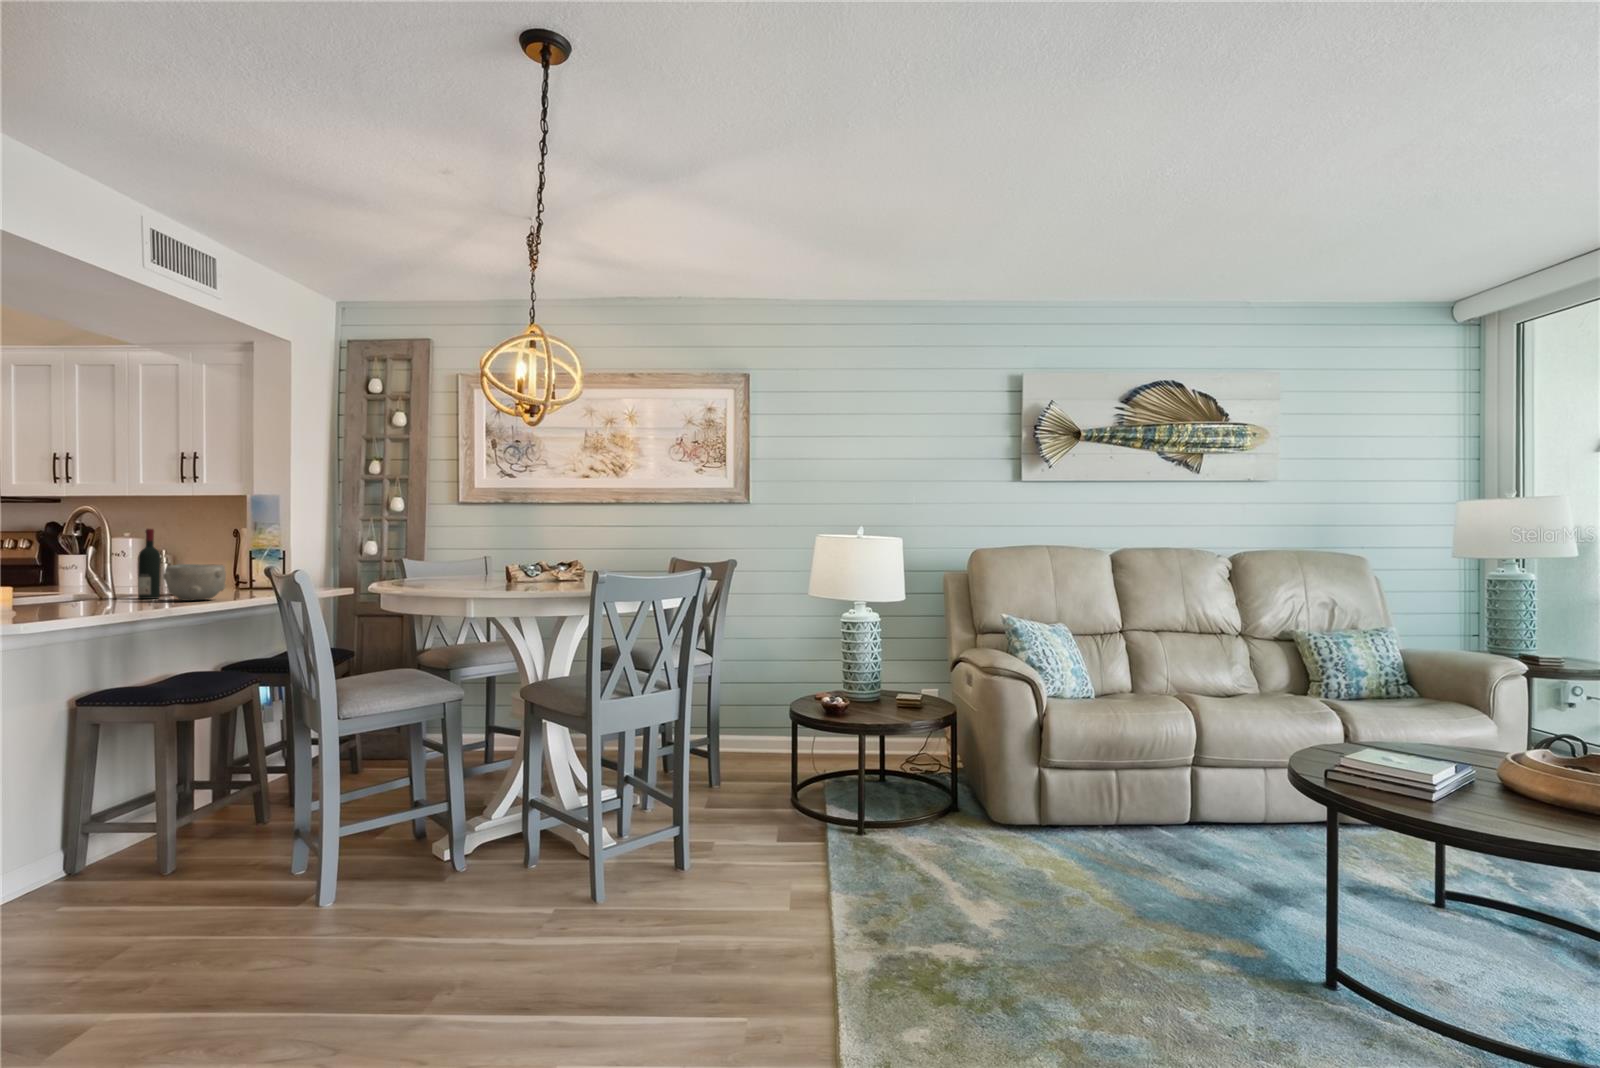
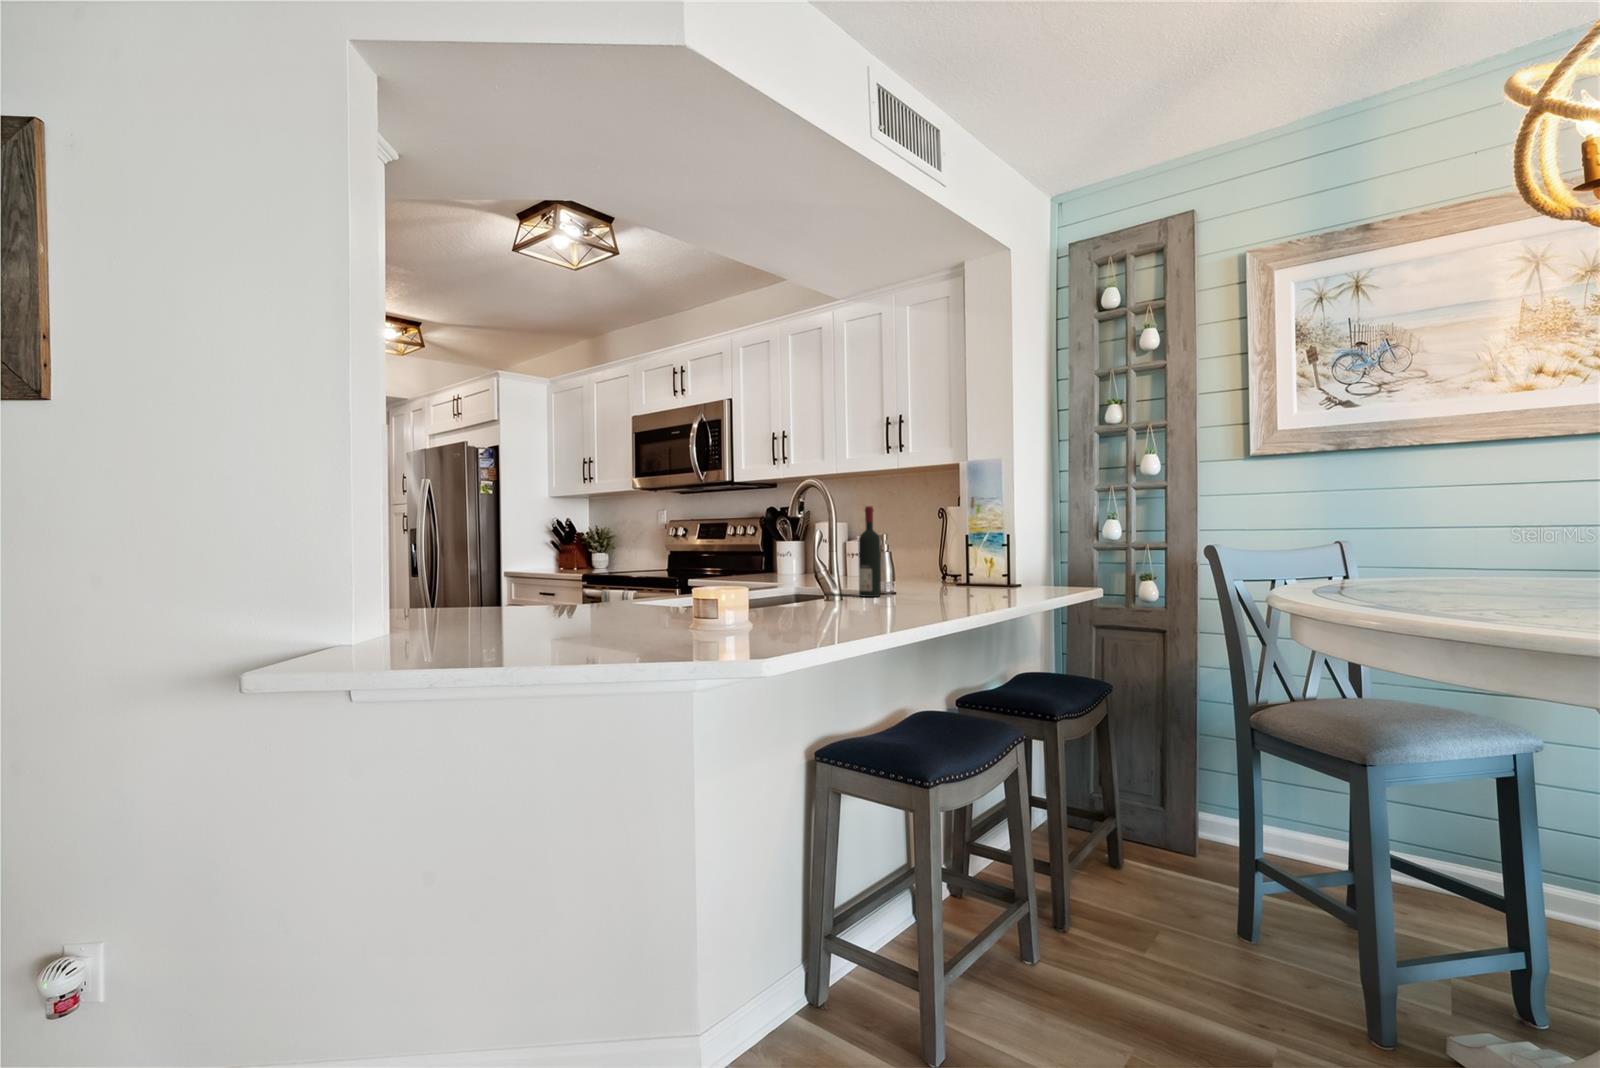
bowl: present [163,564,226,601] -> none [890,552,958,602]

